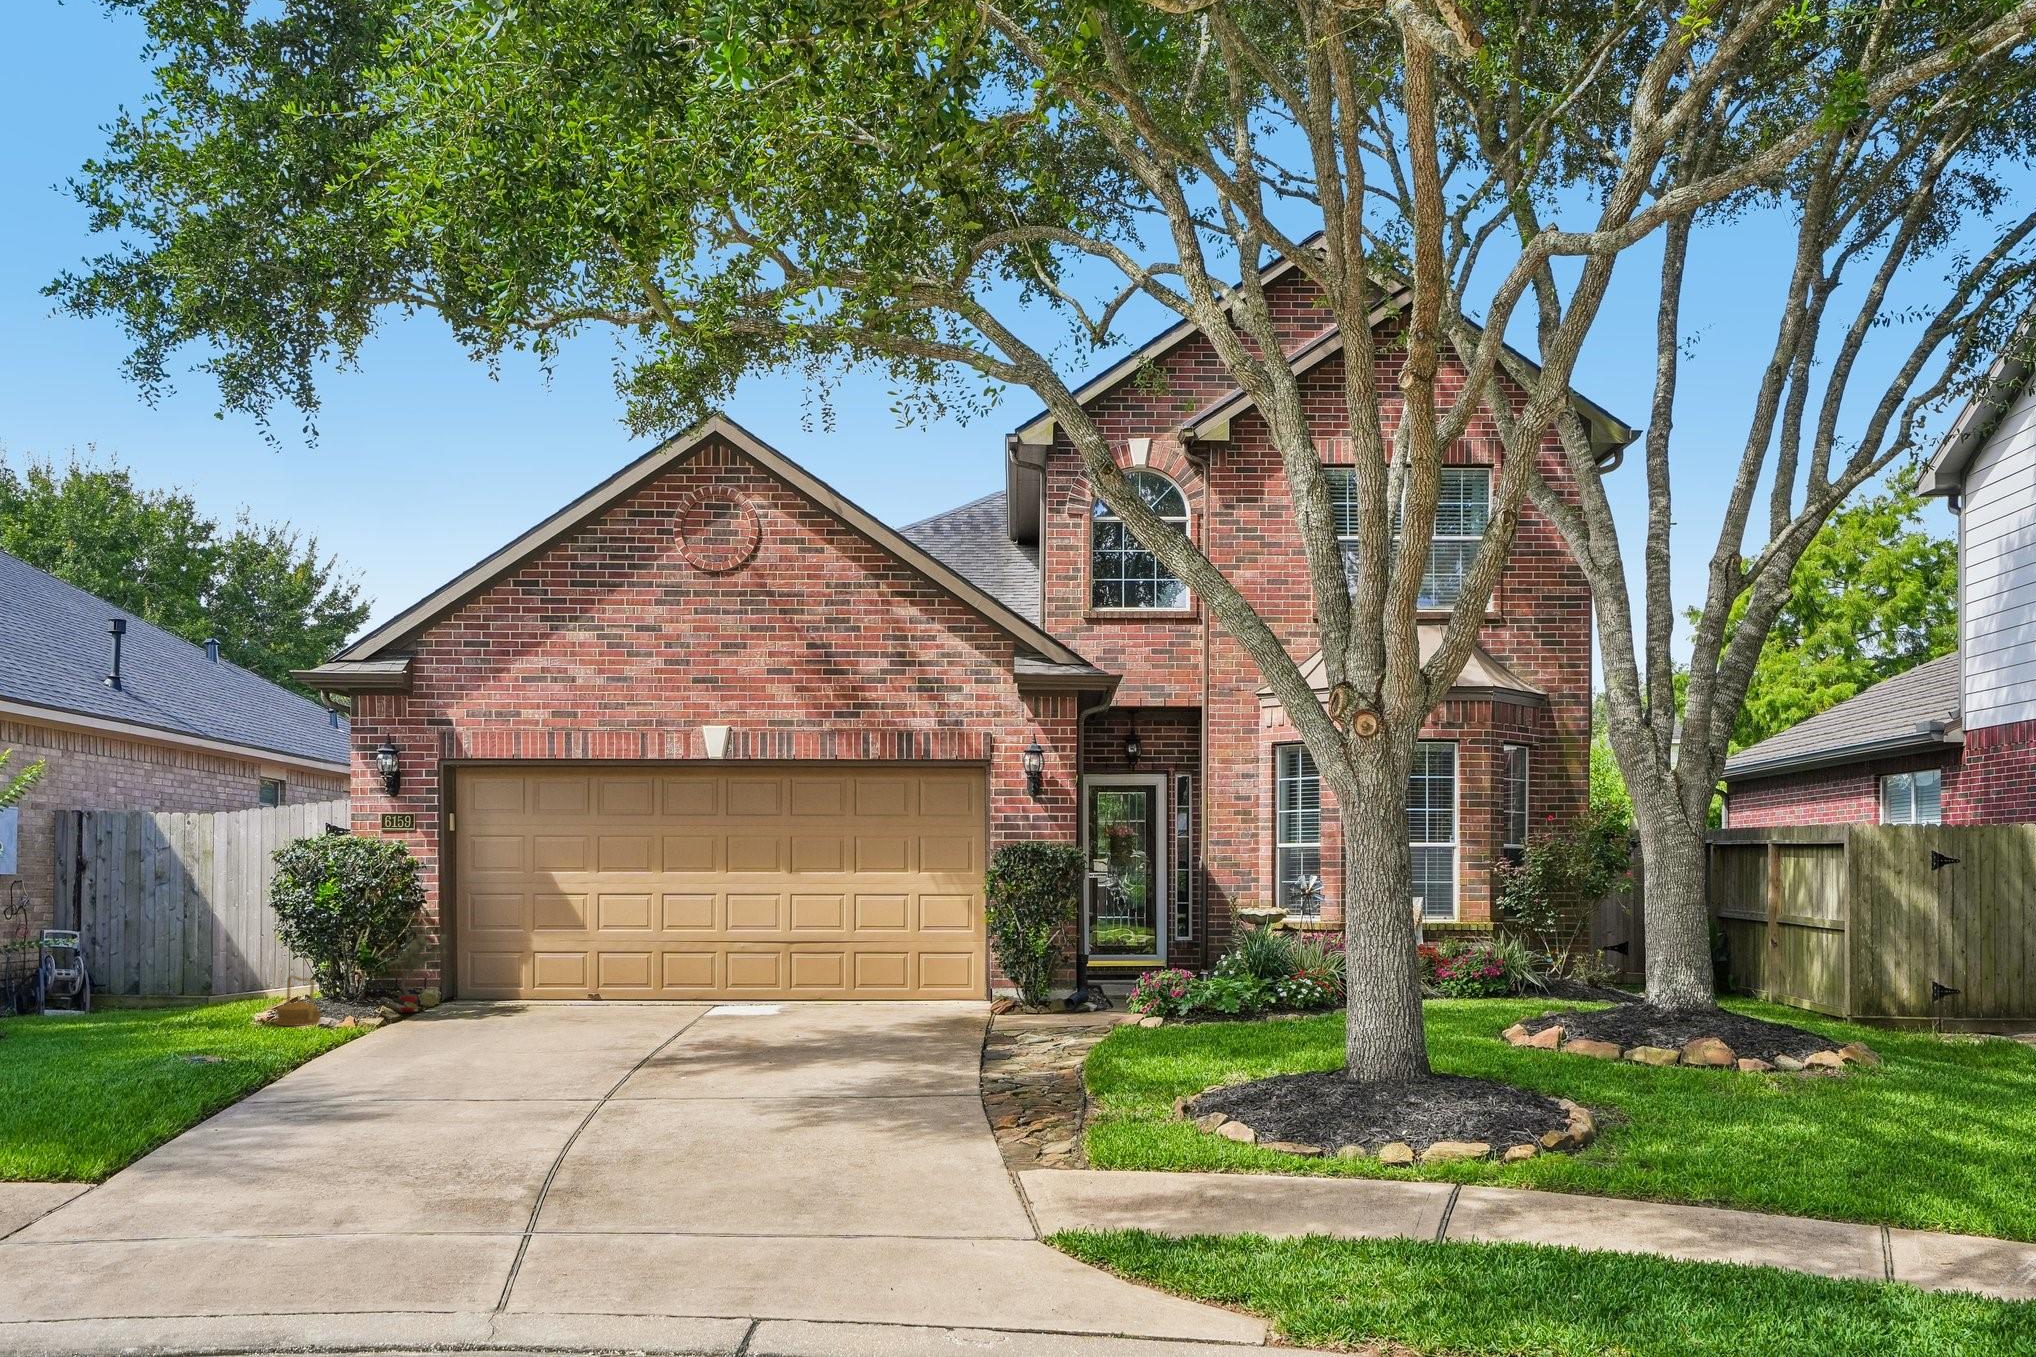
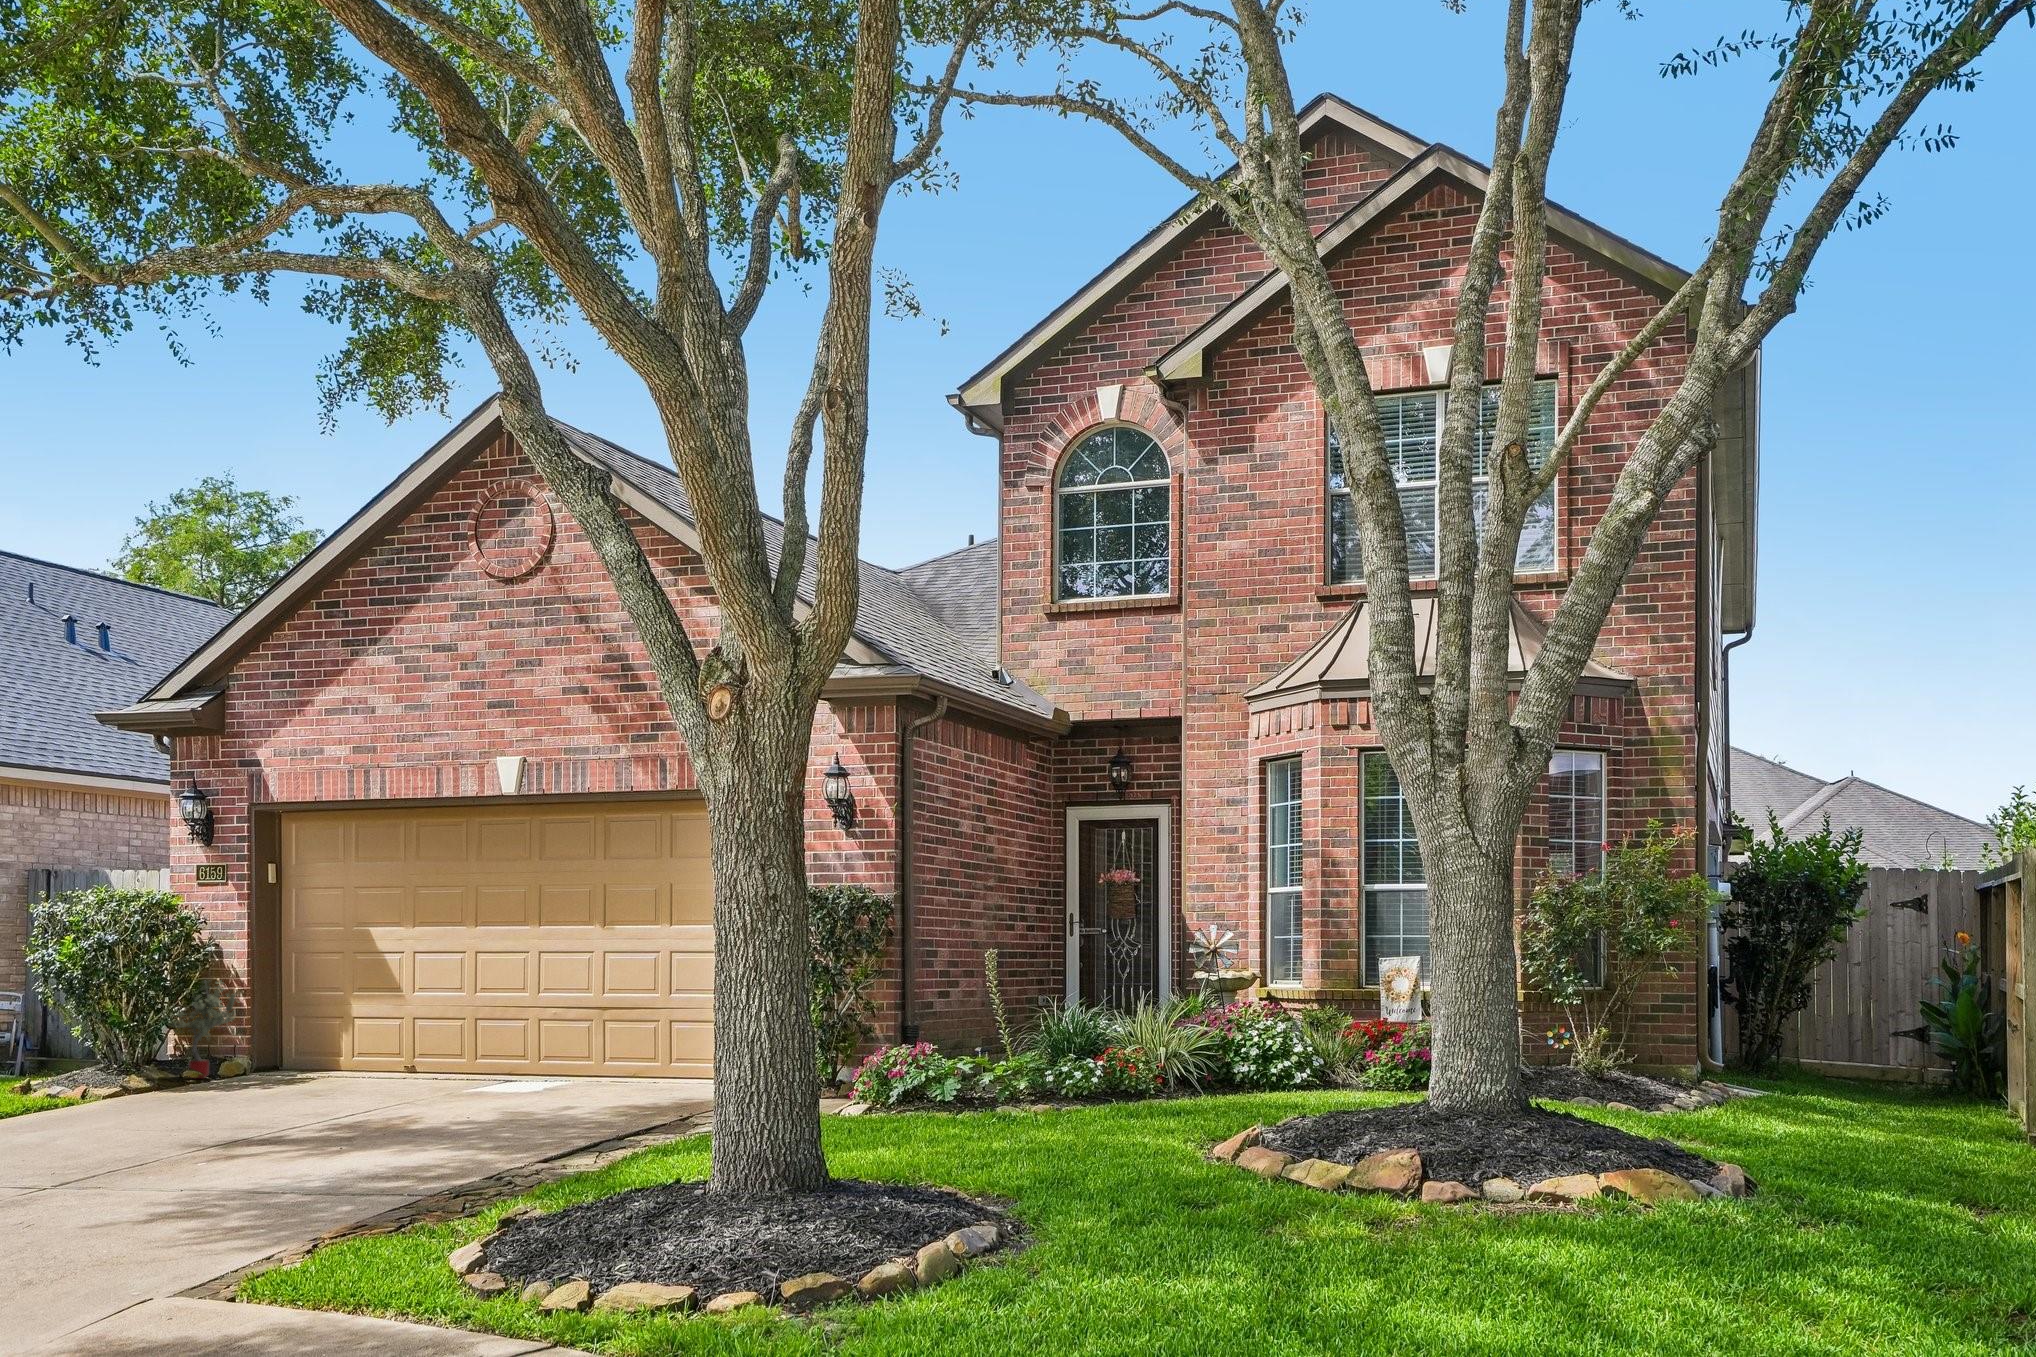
woven basket: present [276,976,321,1026] -> none [49,1036,101,1090]

